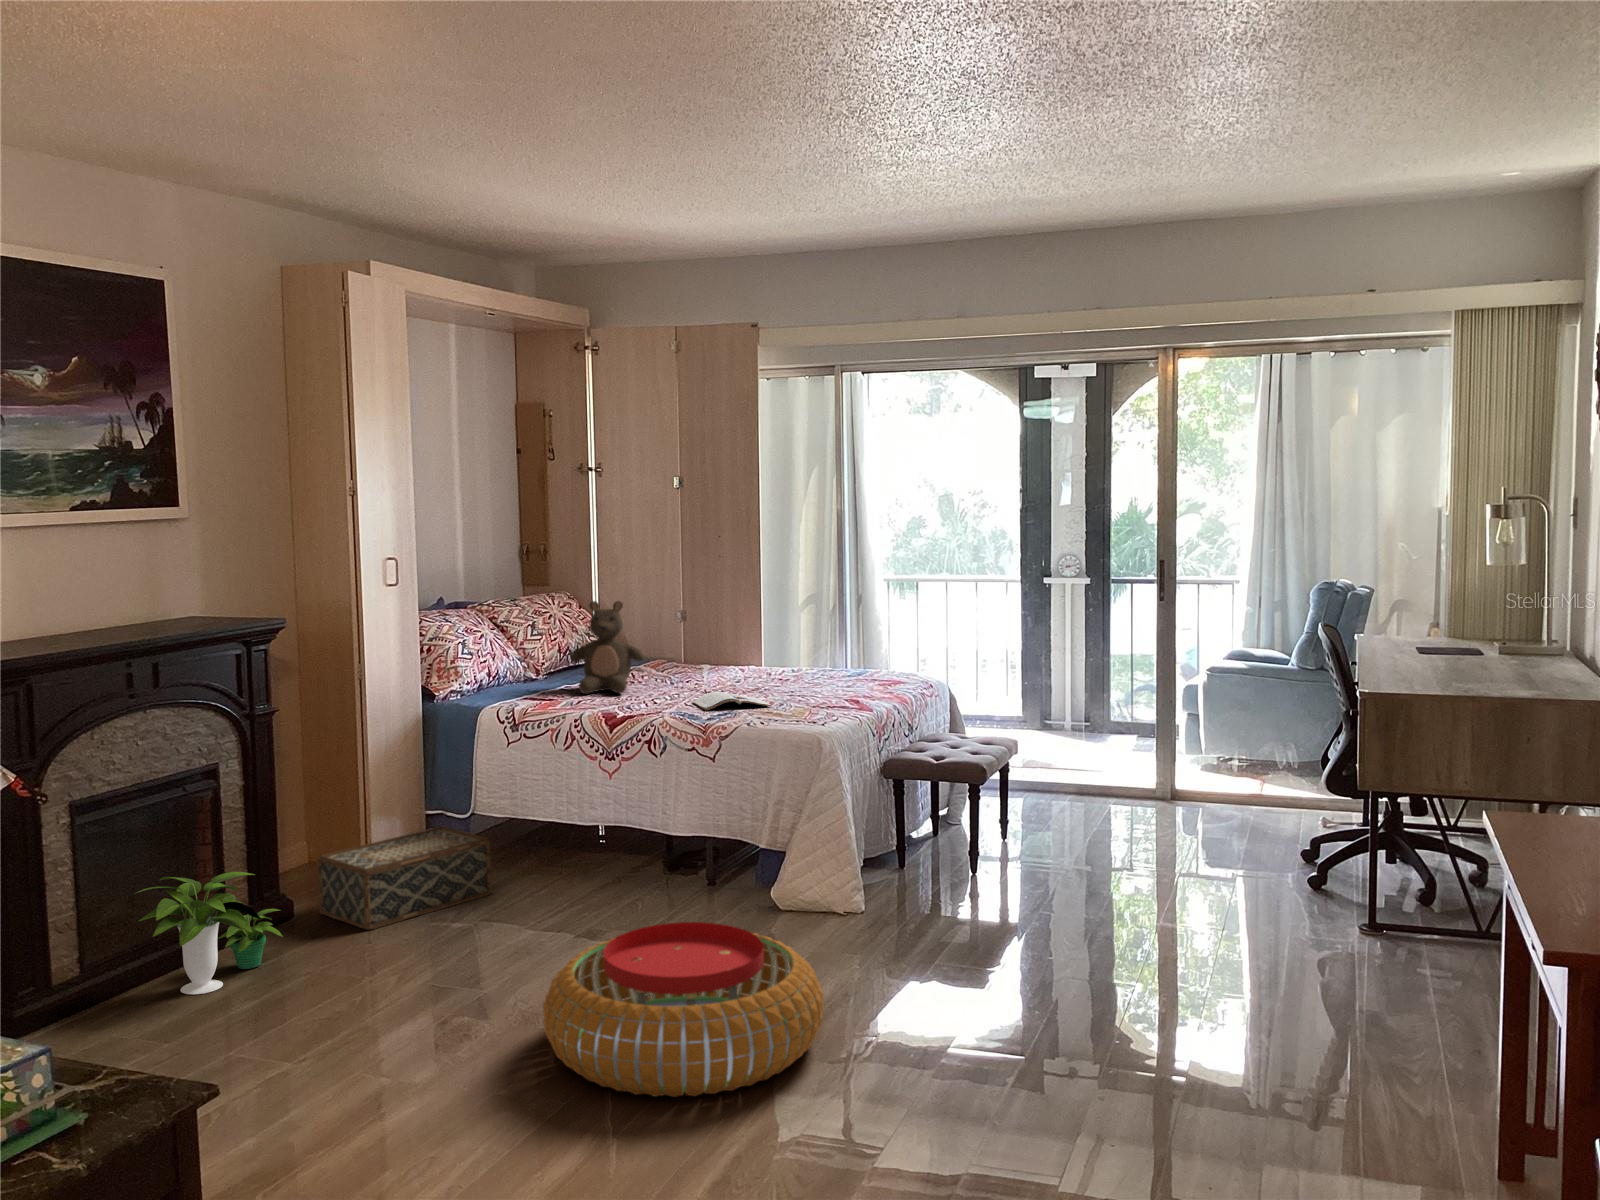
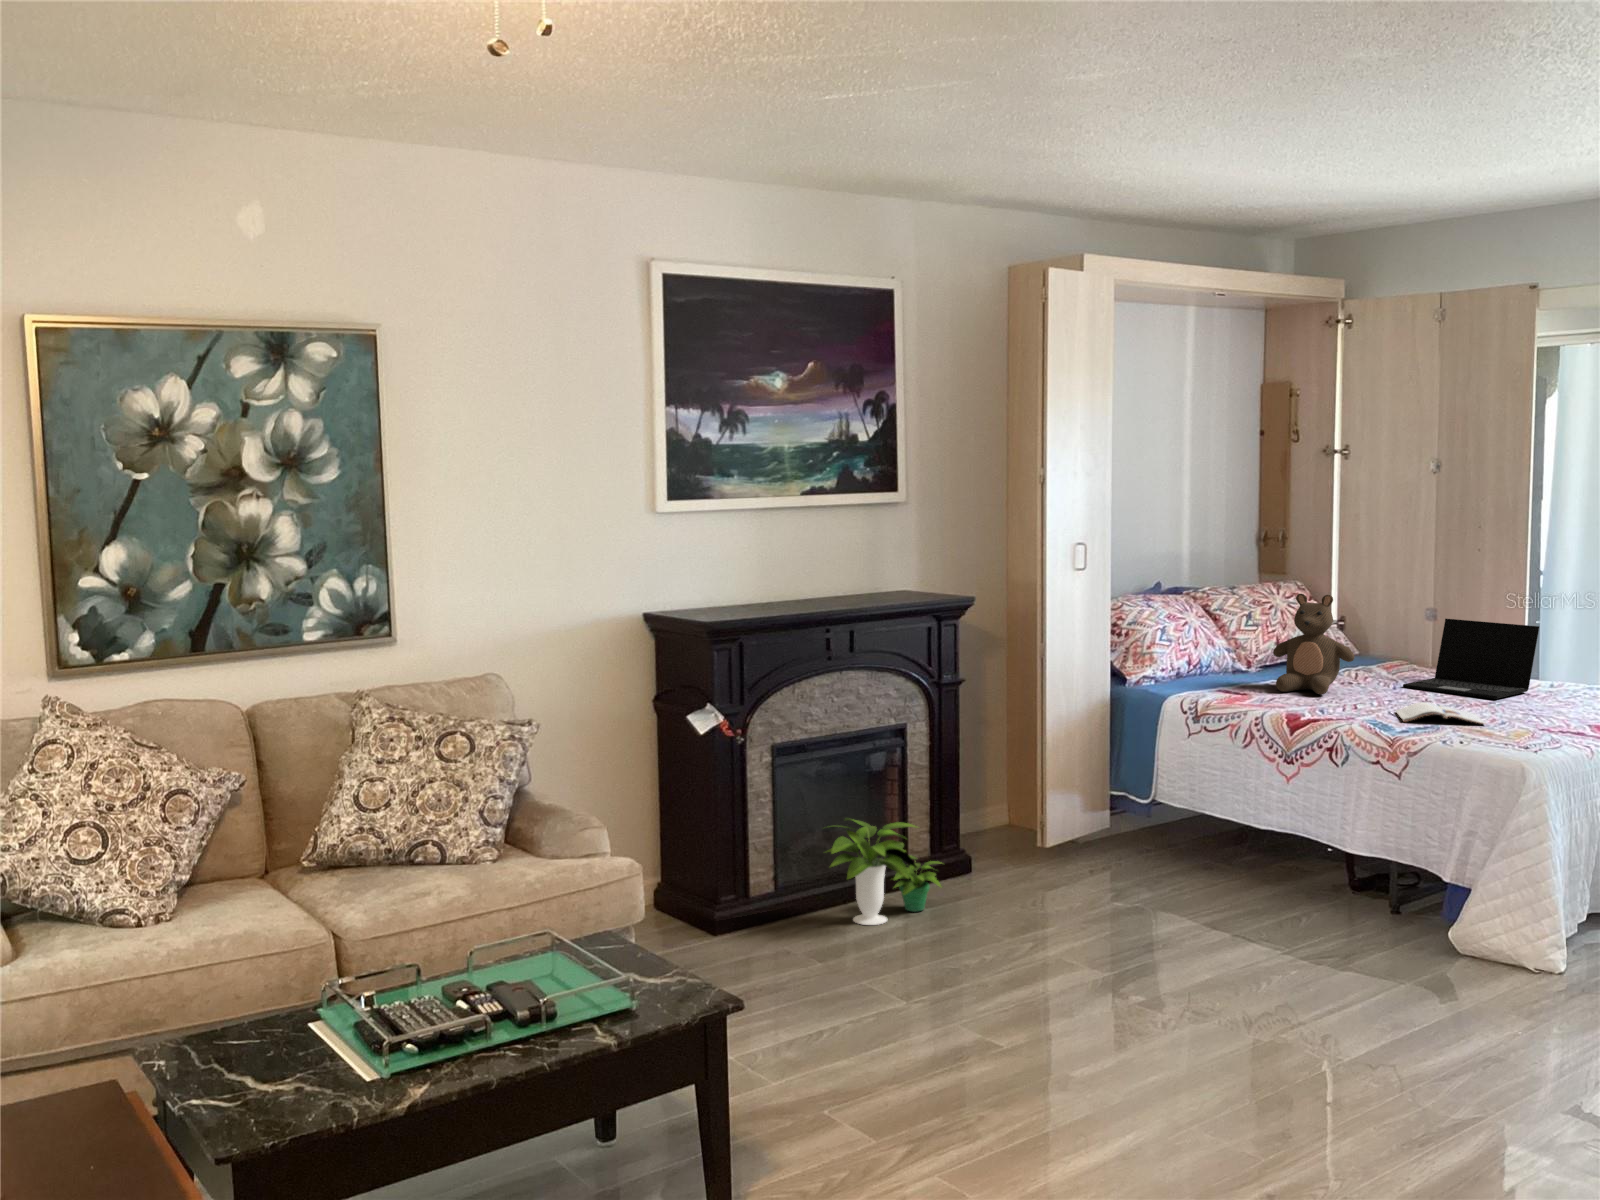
laptop: none [681,618,783,685] -> present [1403,619,1539,699]
woven basket: present [317,827,491,930] -> none [993,810,1158,897]
pouf: present [543,922,824,1097] -> none [1121,939,1430,1124]

